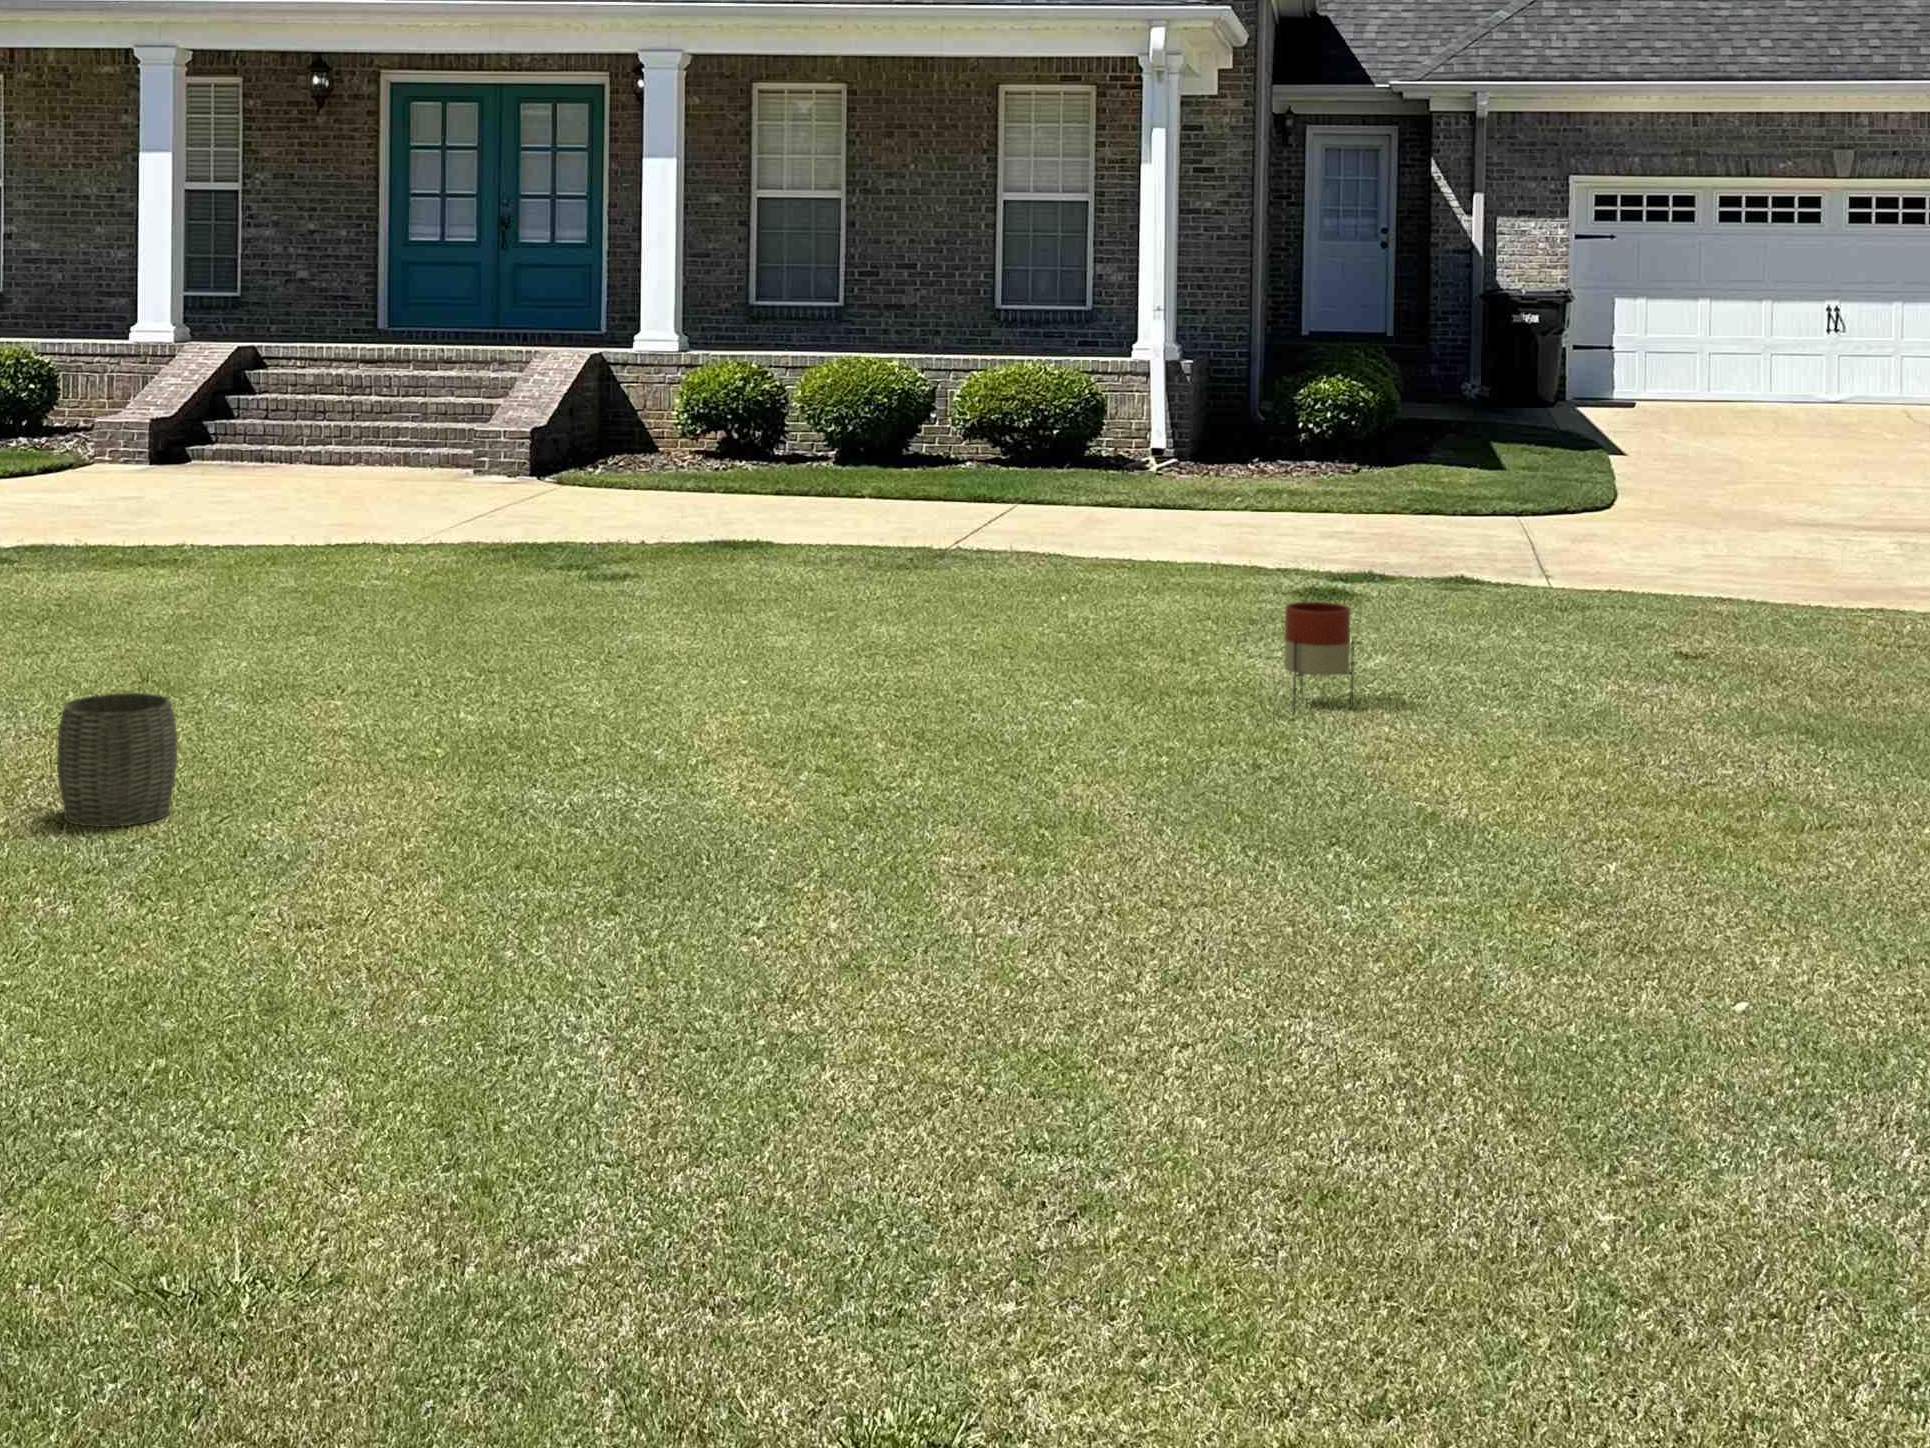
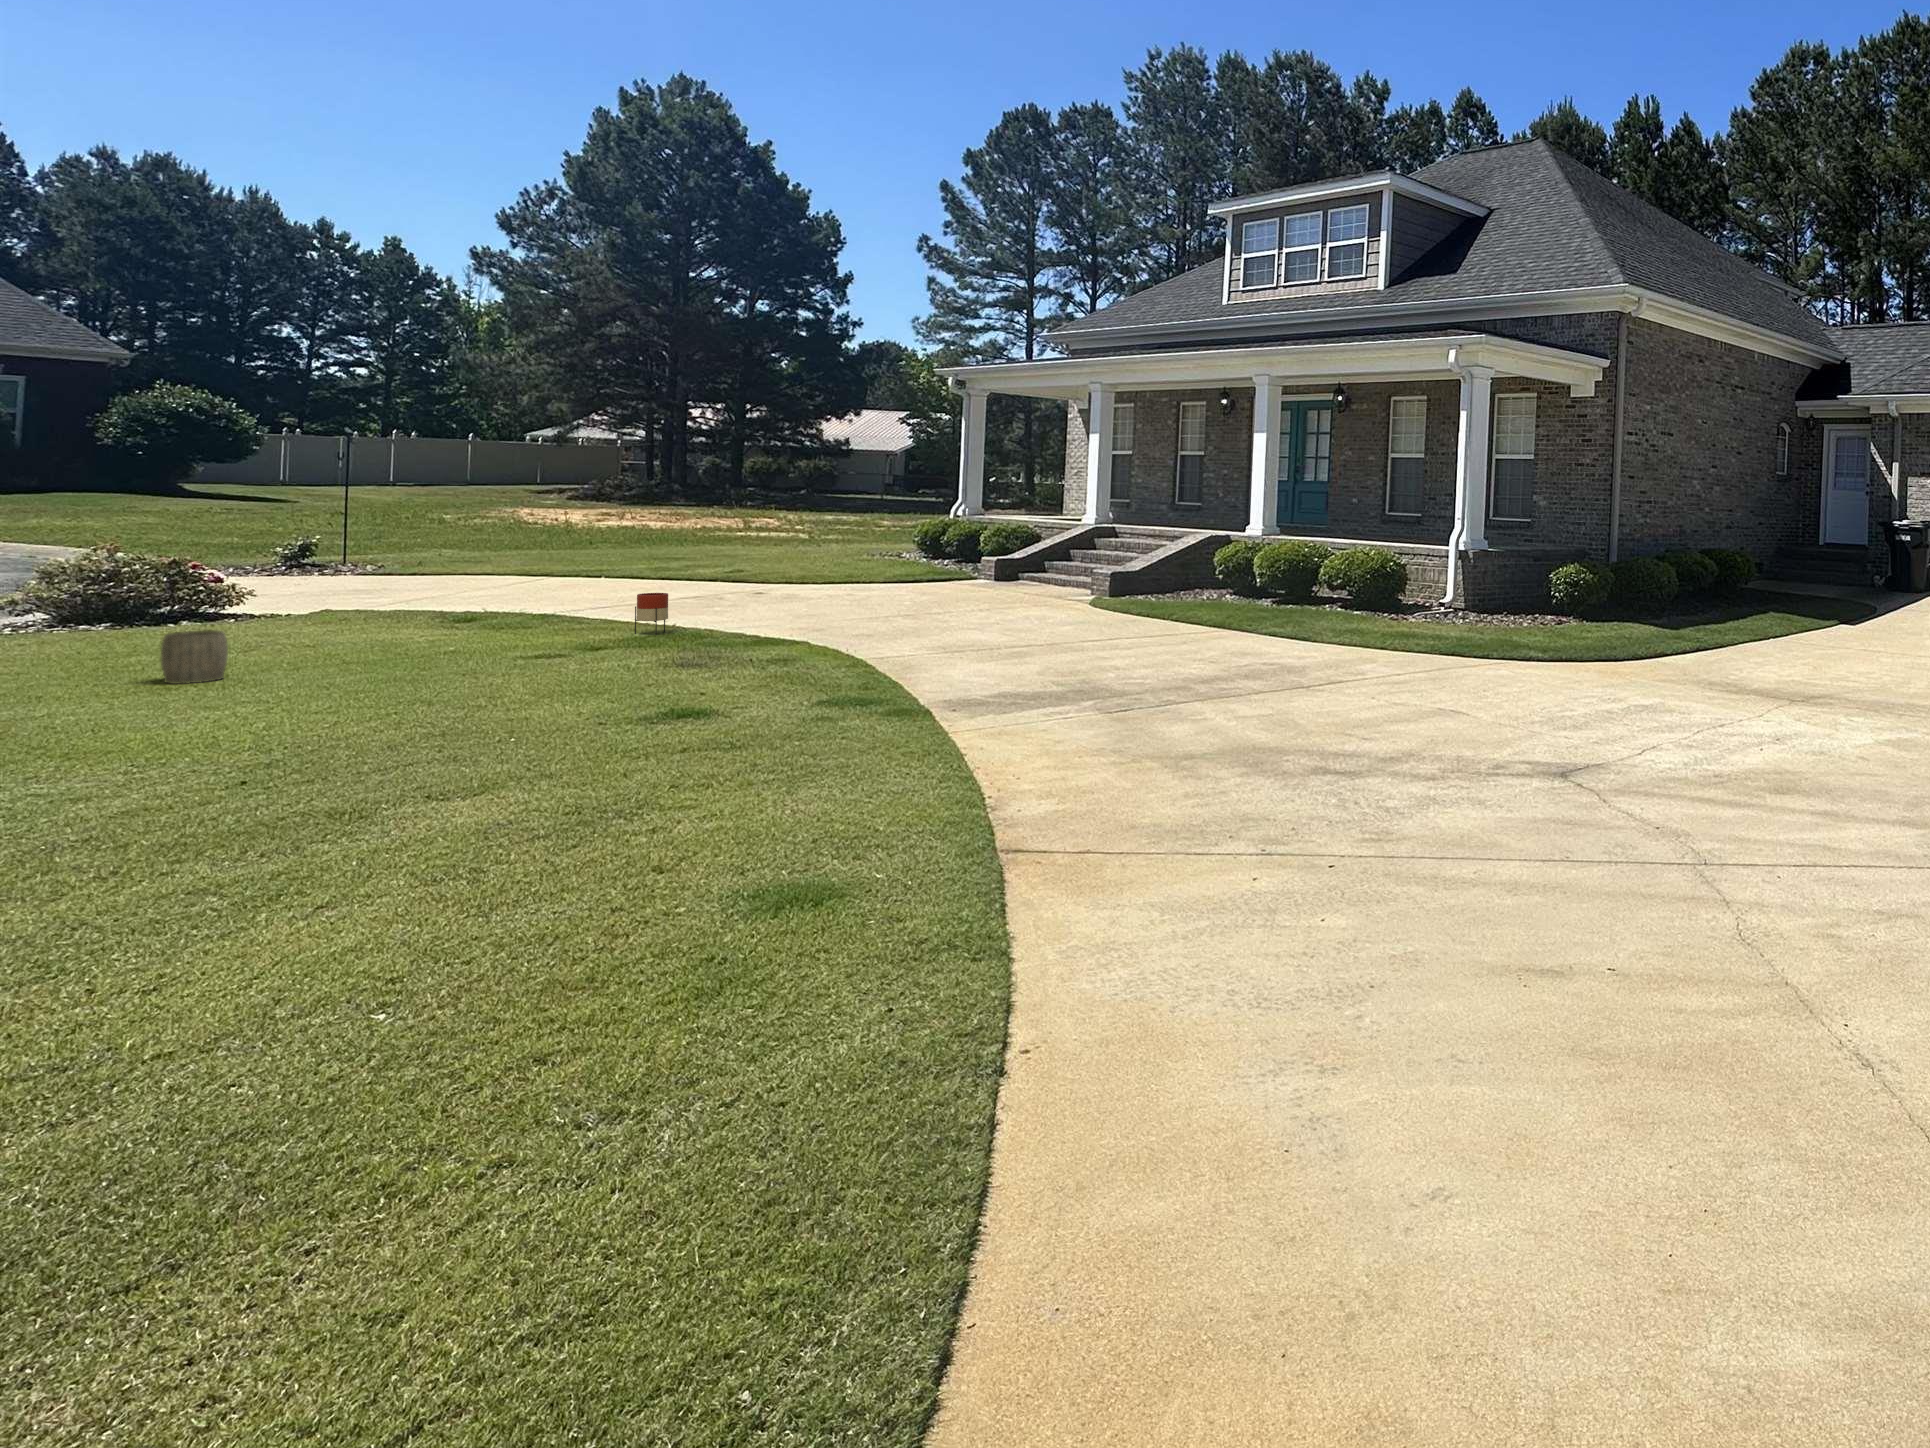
planter: present [1284,602,1354,708] -> present [635,593,668,635]

